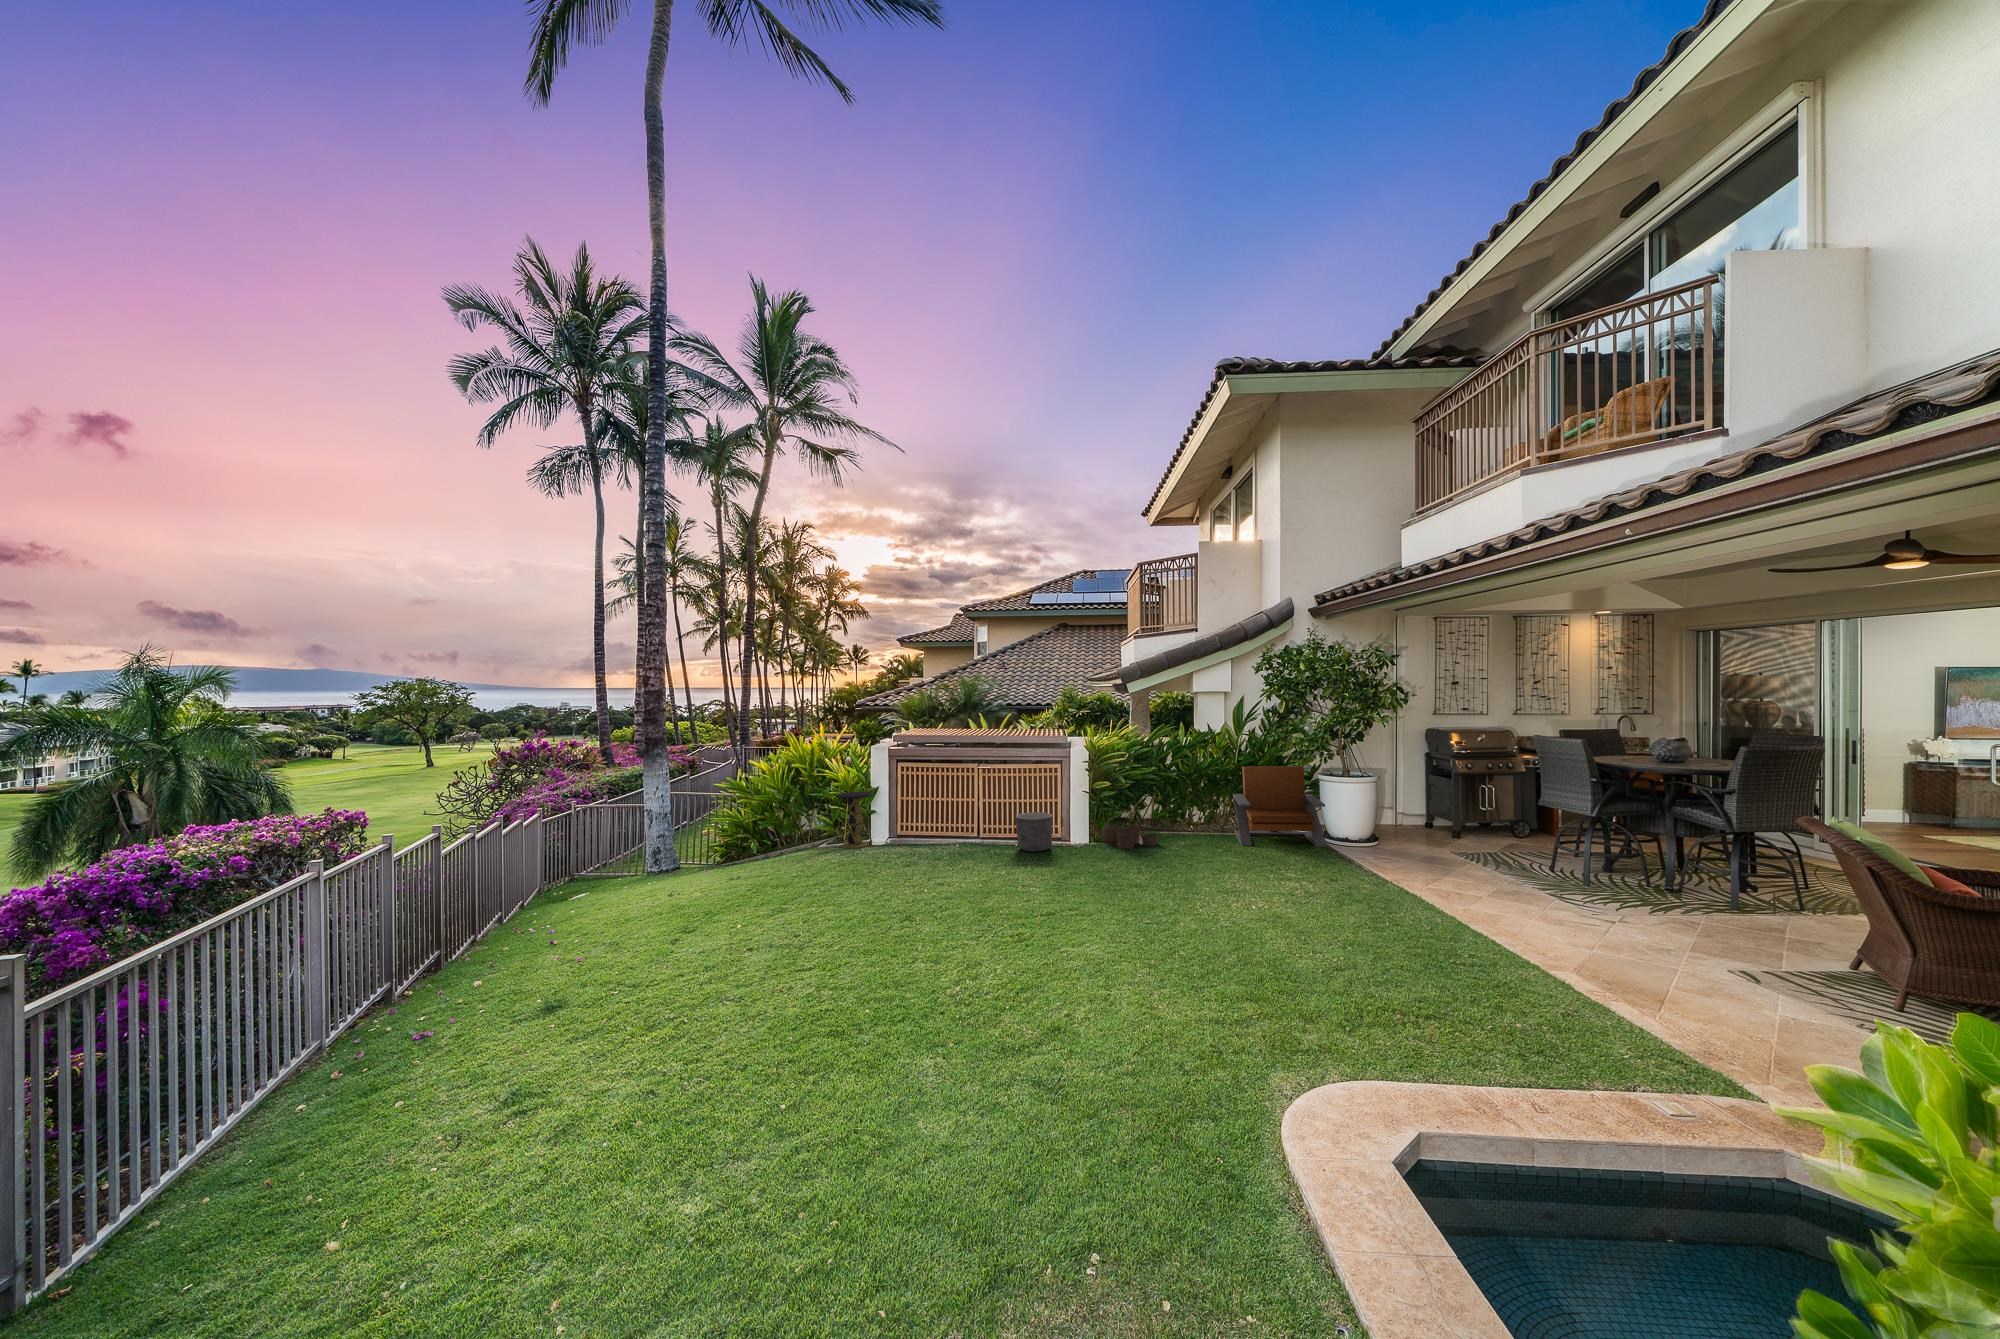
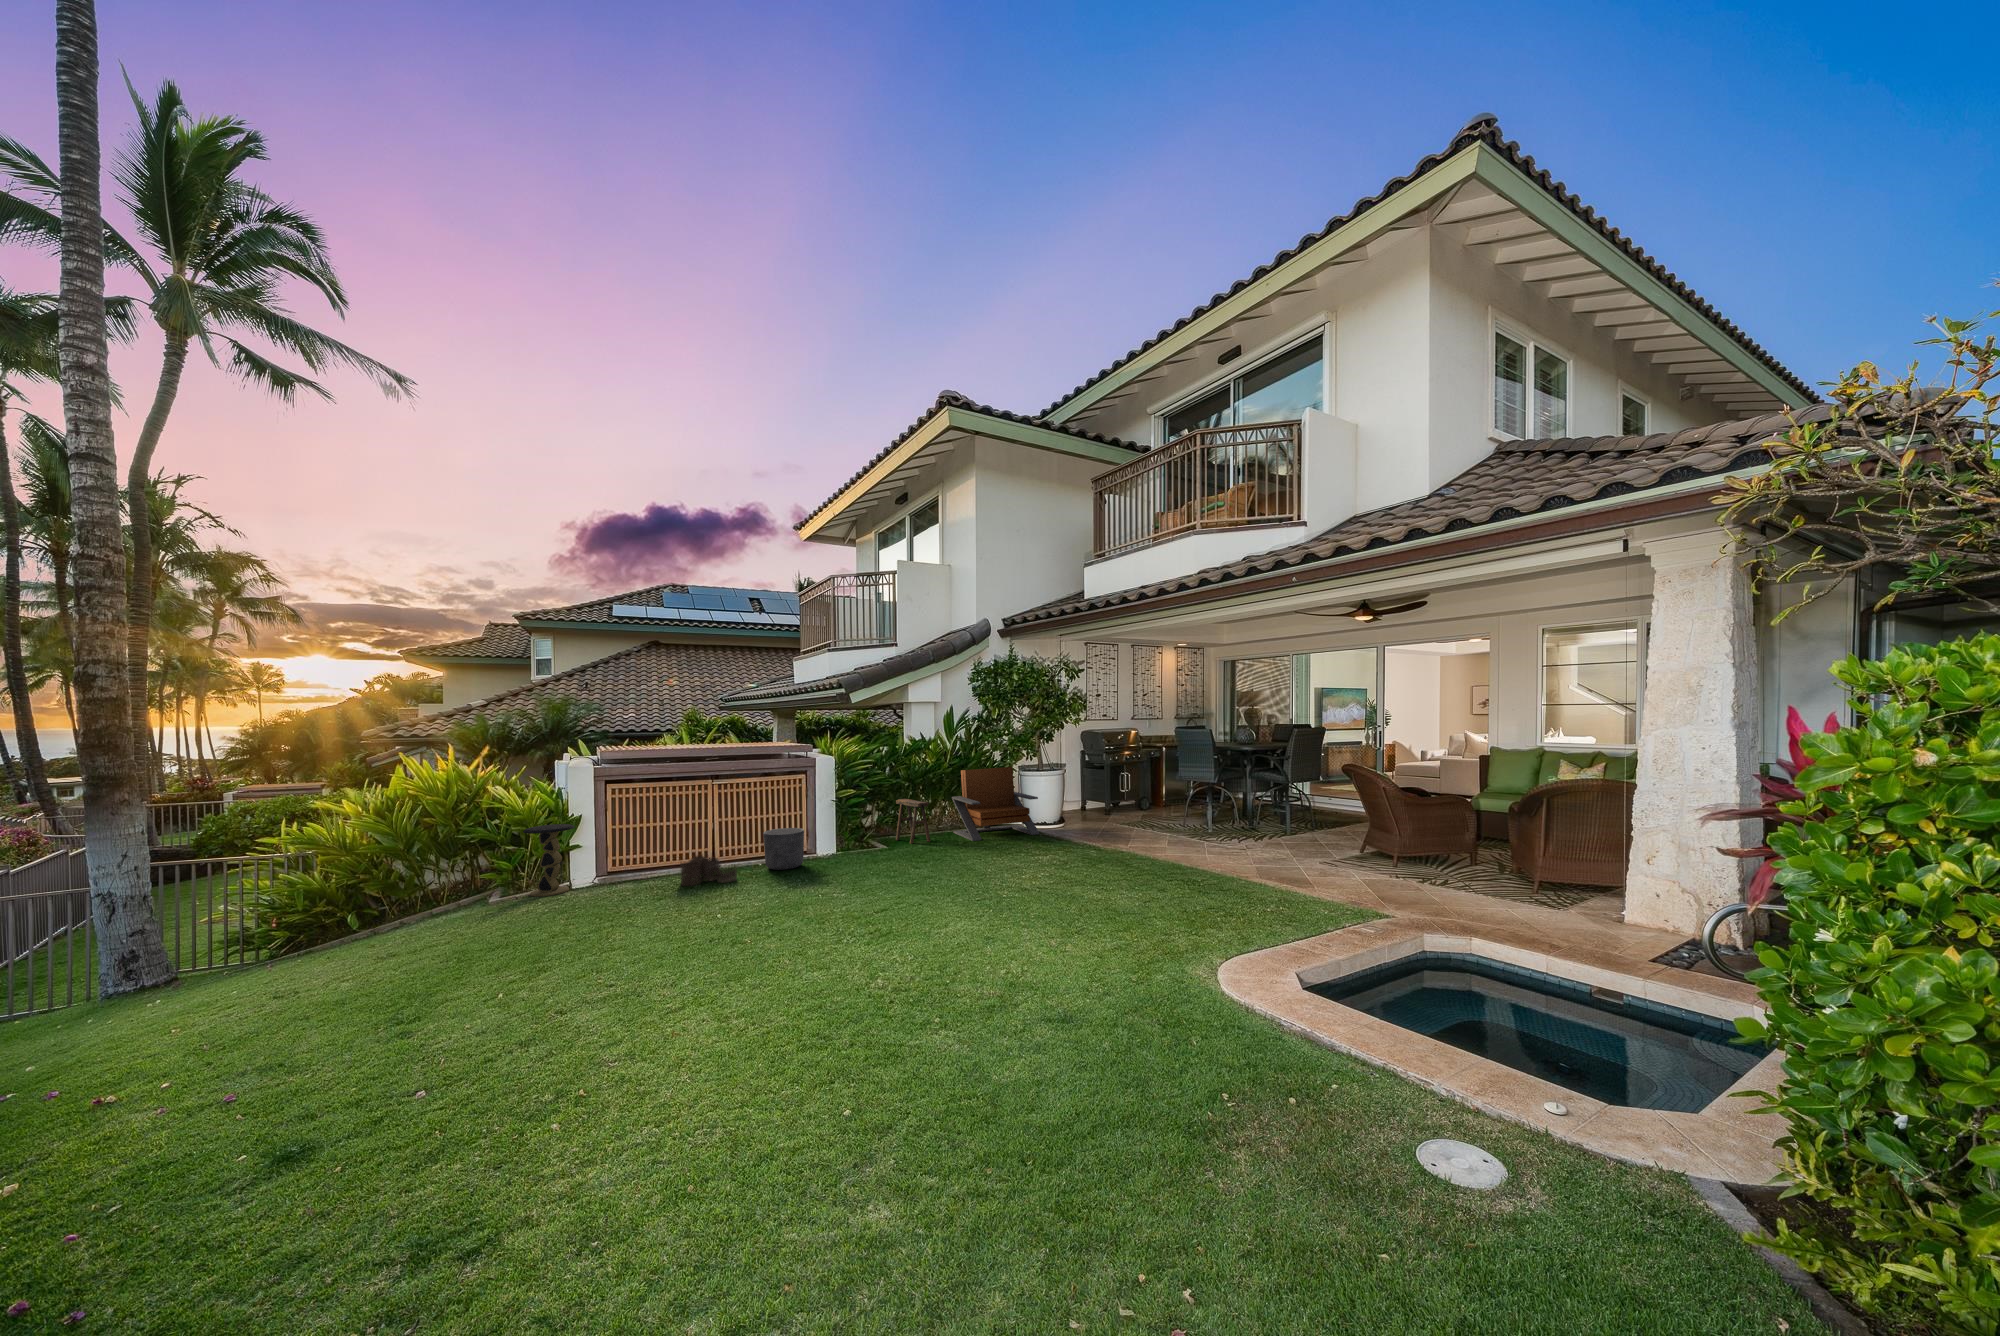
stool: none [1167,792,1198,840] -> present [896,799,930,844]
woven basket: present [1102,824,1158,849] -> present [680,855,737,886]

